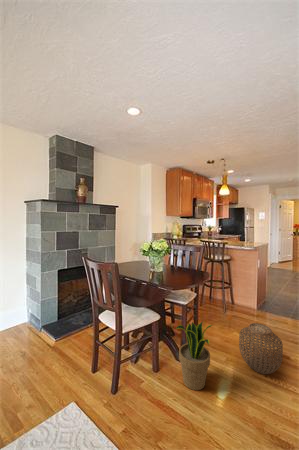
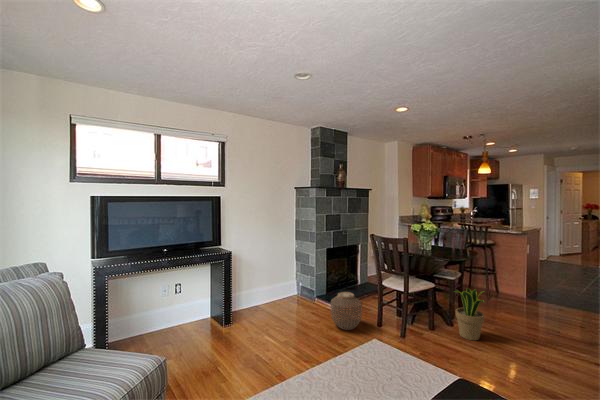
woven basket: present [239,323,283,374] -> present [331,292,362,330]

